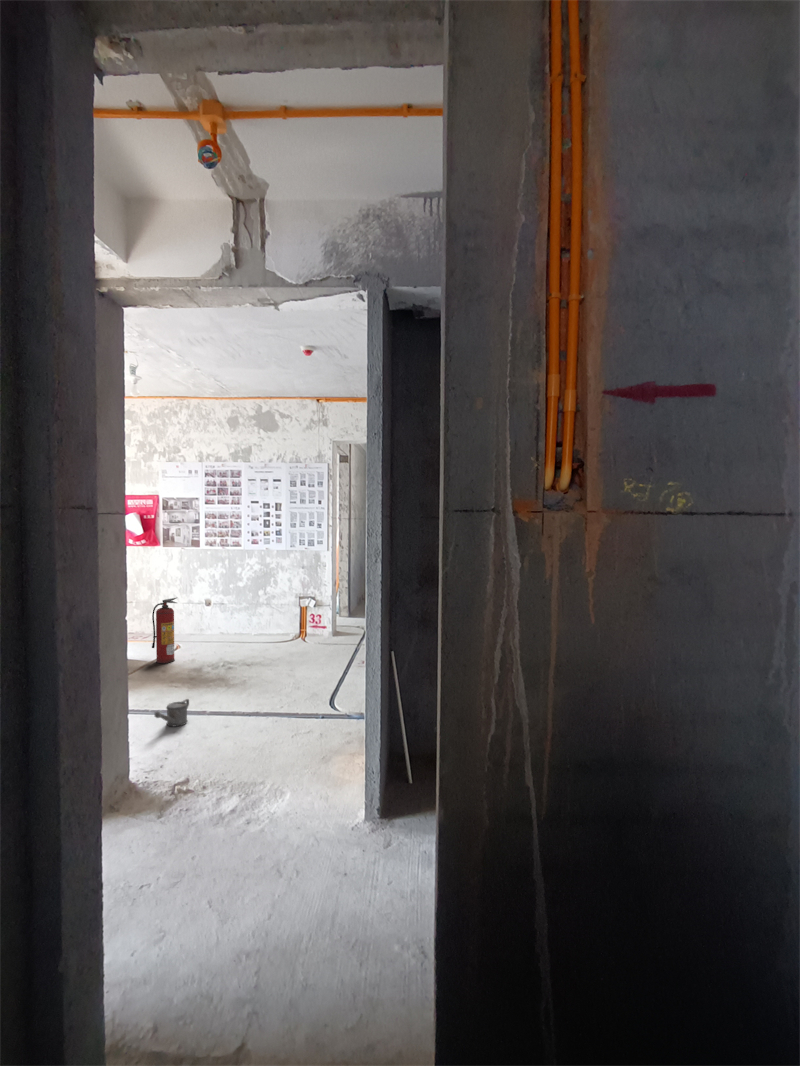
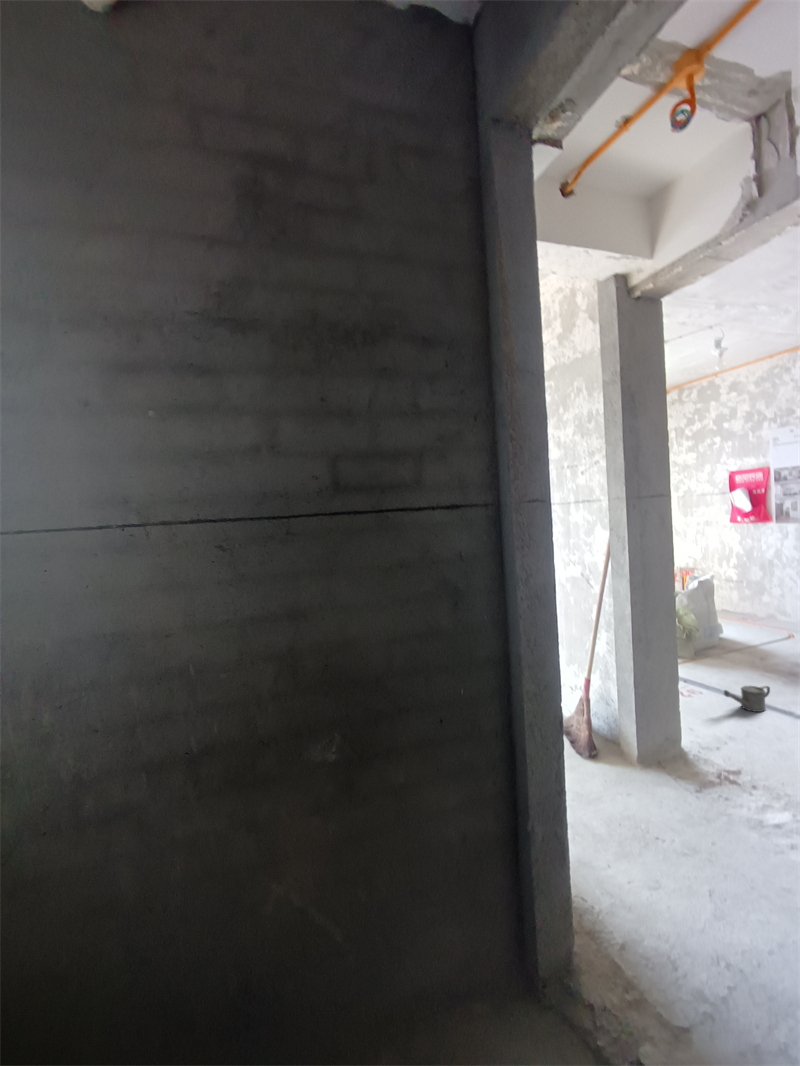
fire extinguisher: present [152,597,177,663] -> none [752,576,782,643]

